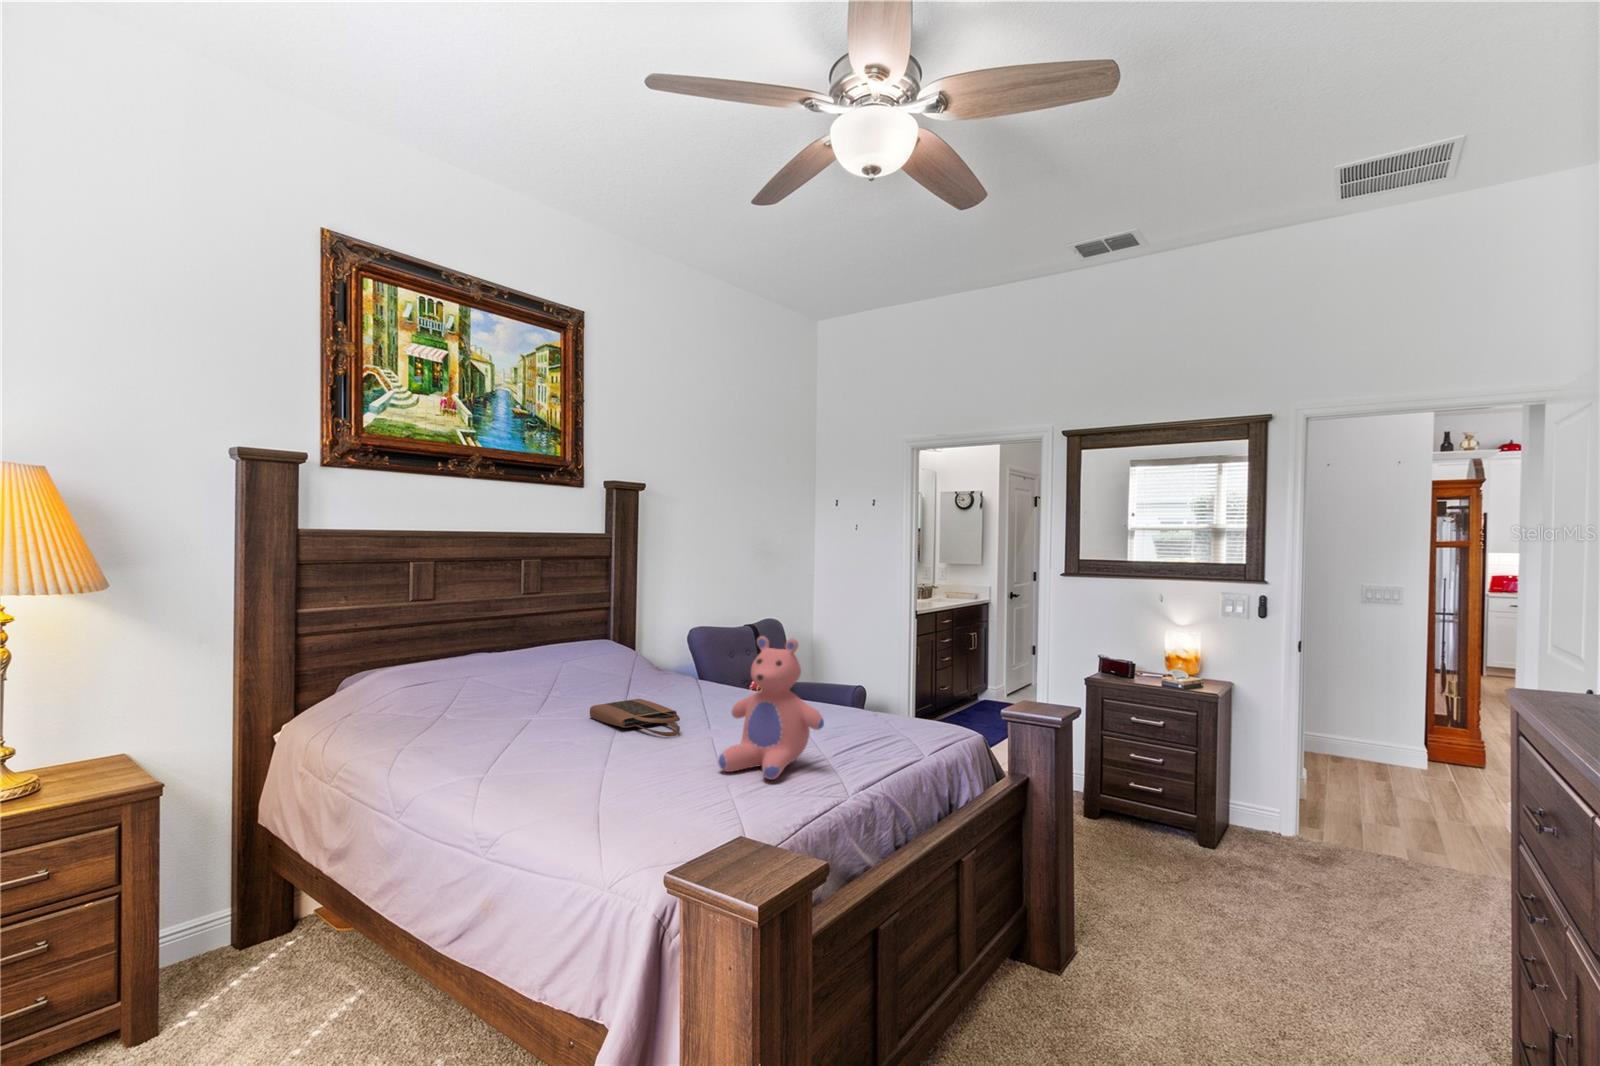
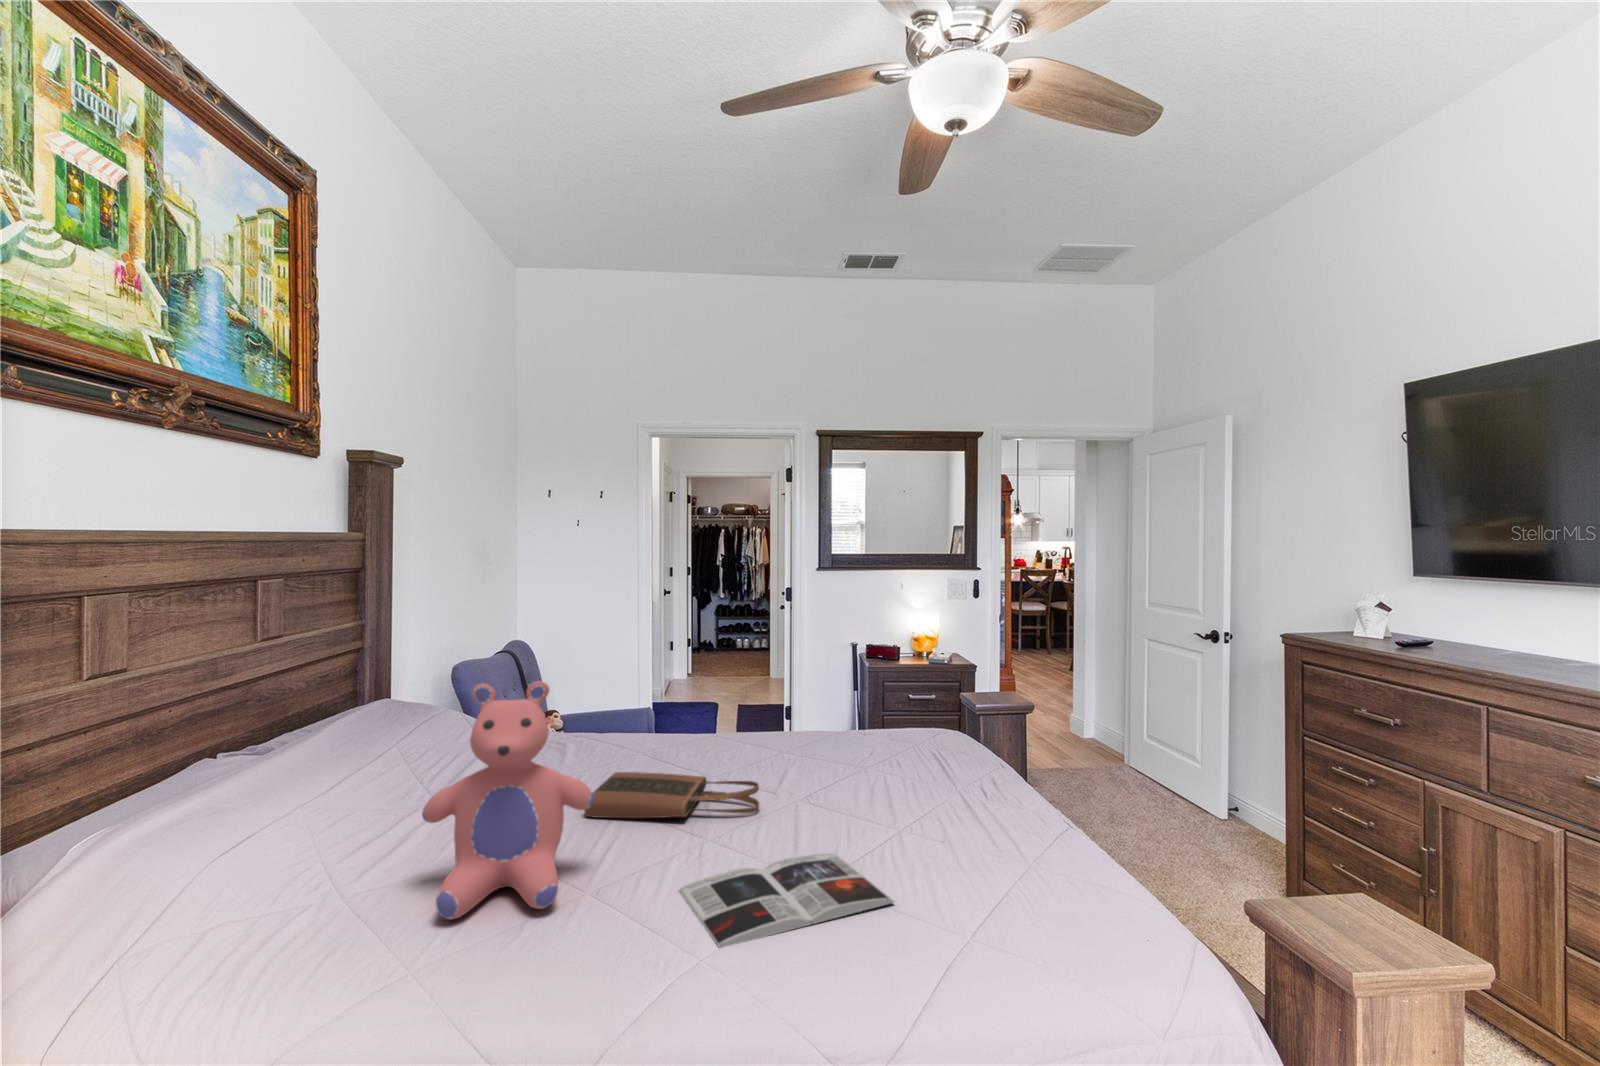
teddy bear: present [718,636,824,779] -> present [422,681,594,919]
magazine: none [491,750,641,787] -> present [679,853,894,947]

